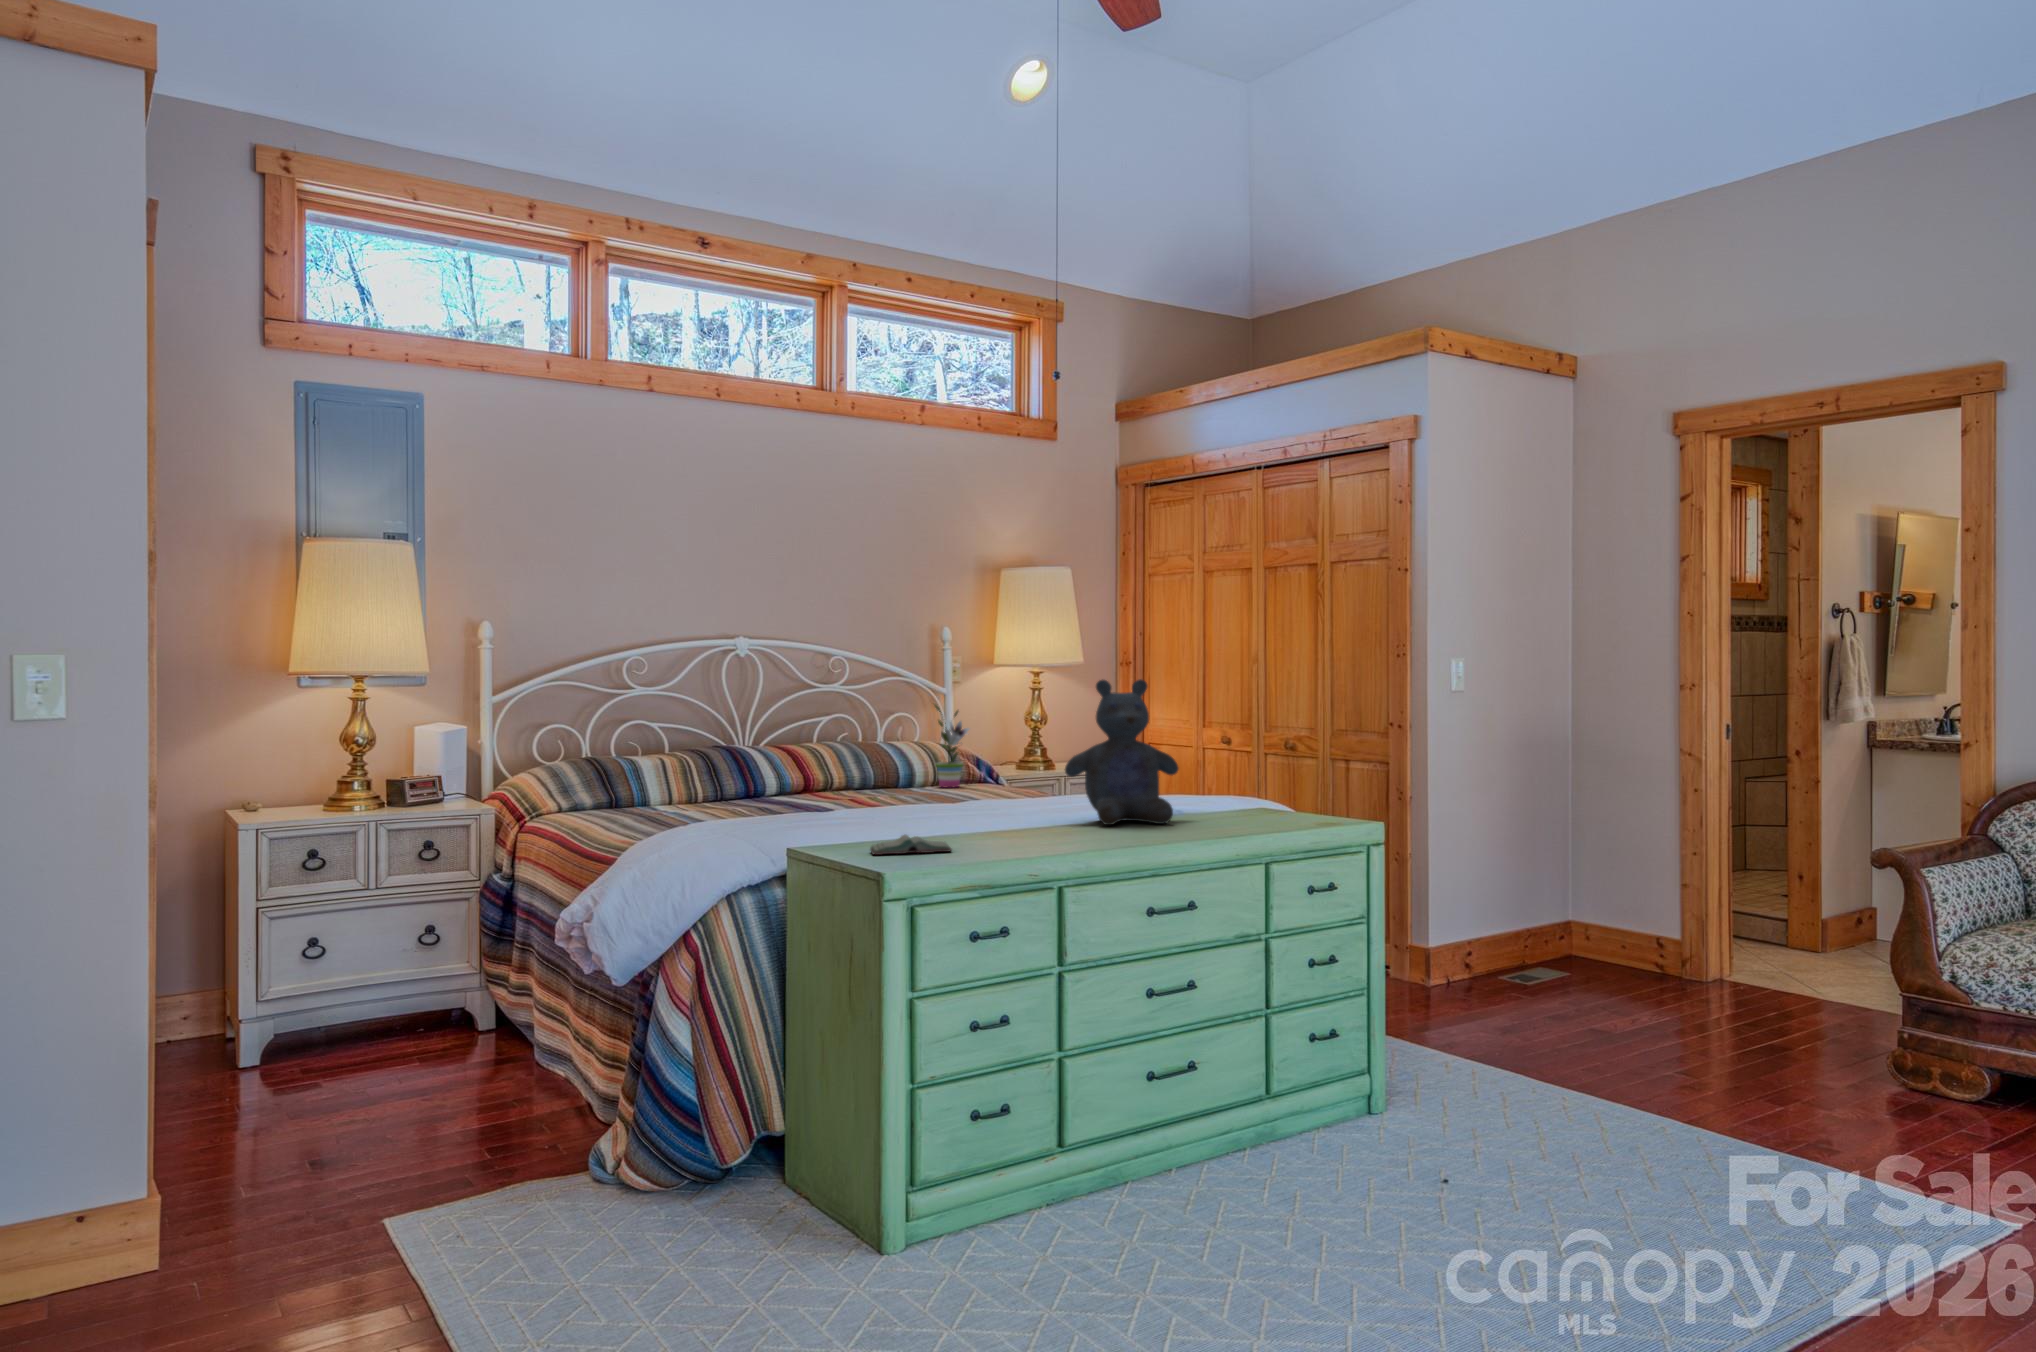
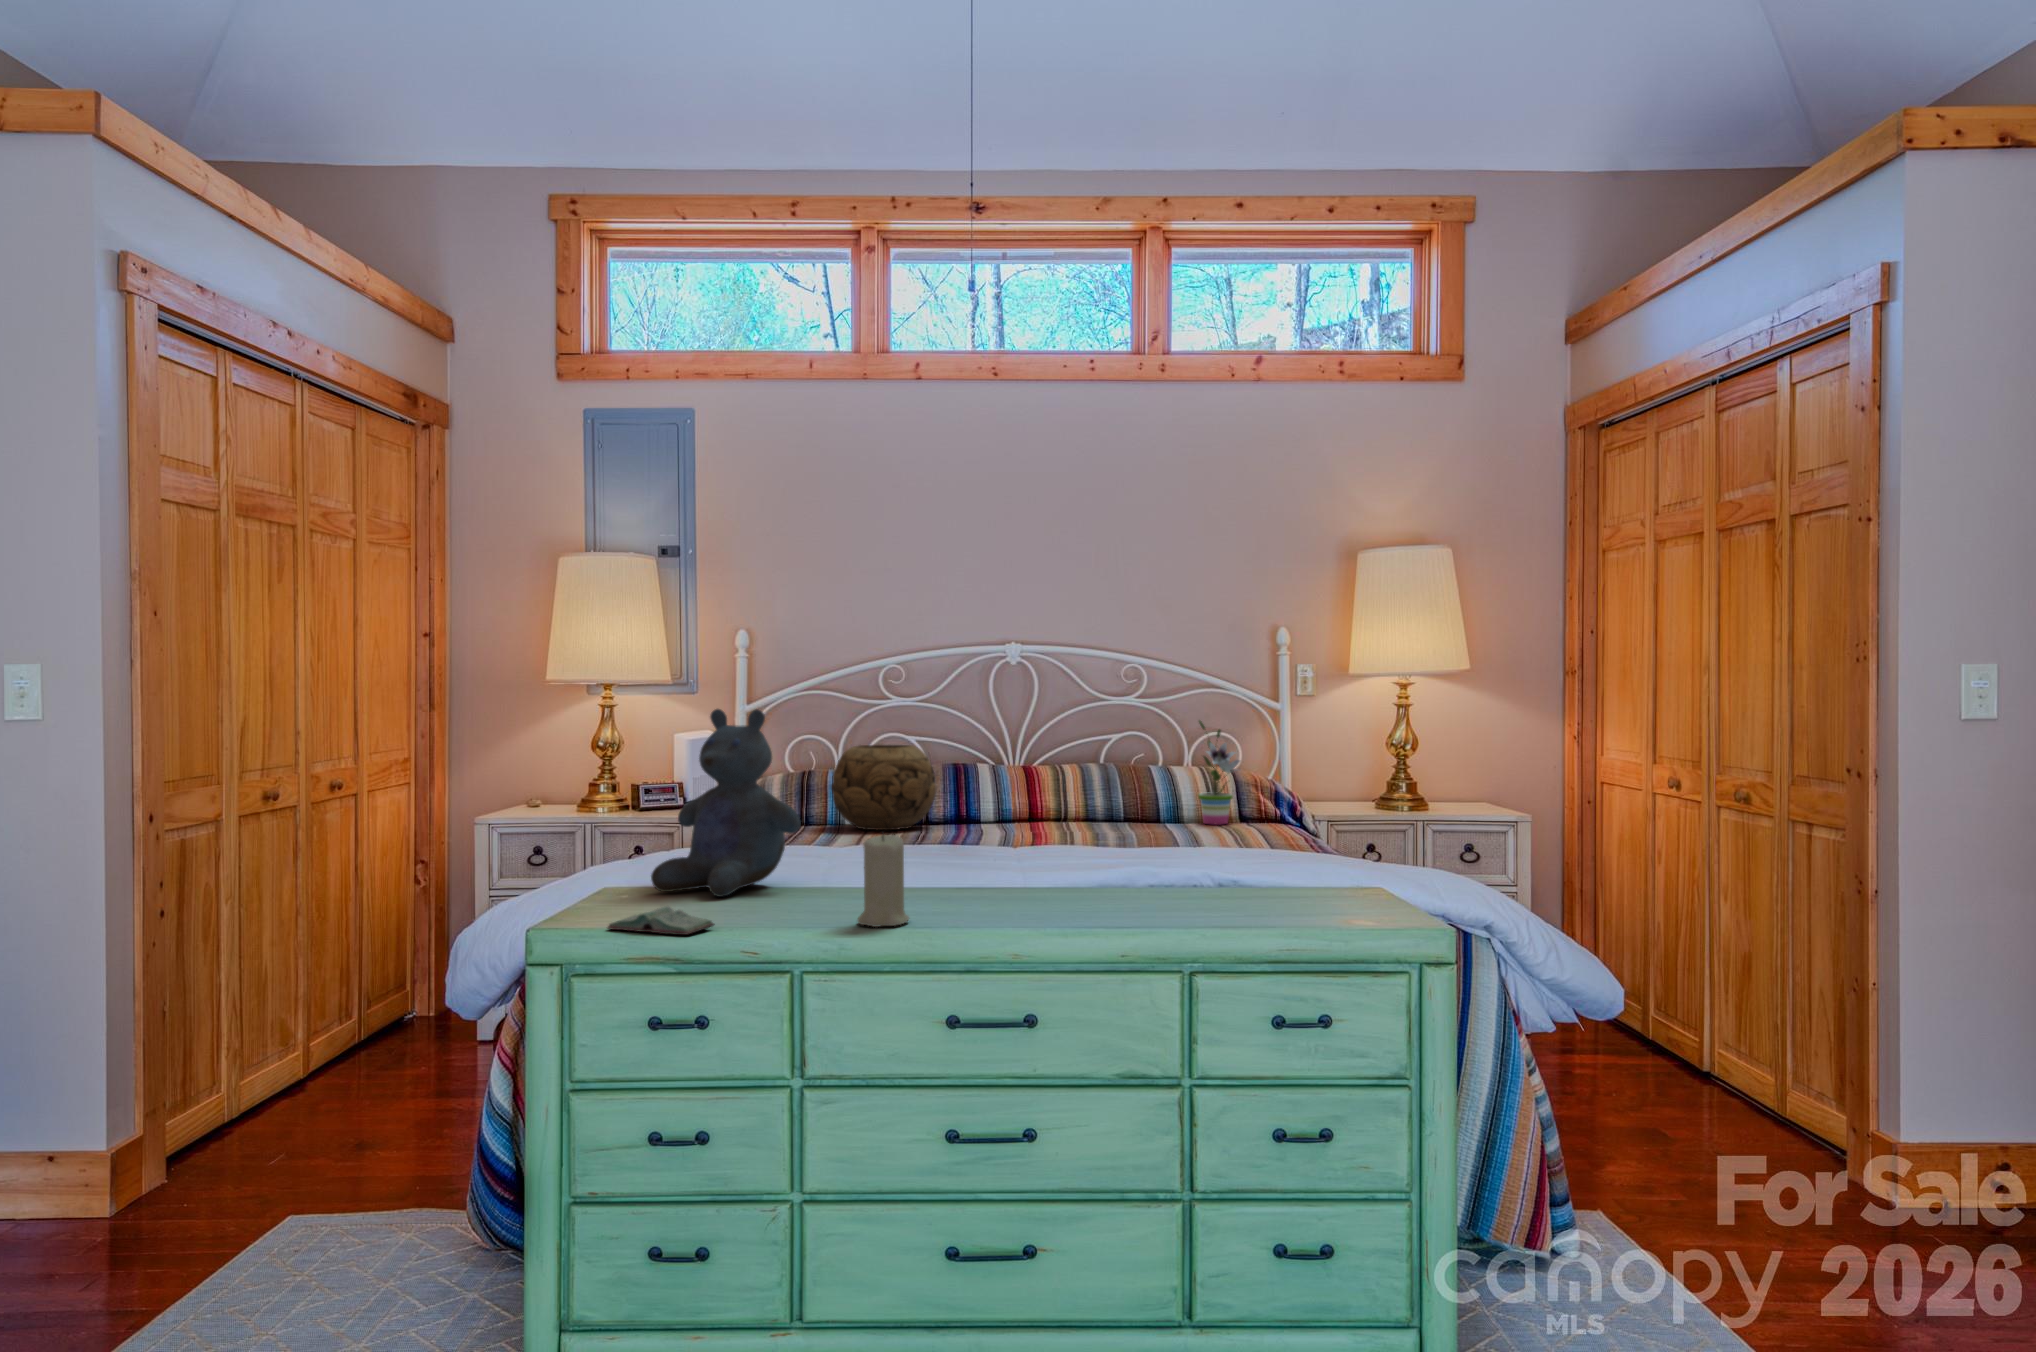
stuffed bear: present [1065,679,1179,825] -> present [651,709,801,897]
decorative bowl: none [651,729,749,806] -> present [831,745,936,830]
candle: none [1018,769,1059,838] -> present [858,834,909,927]

